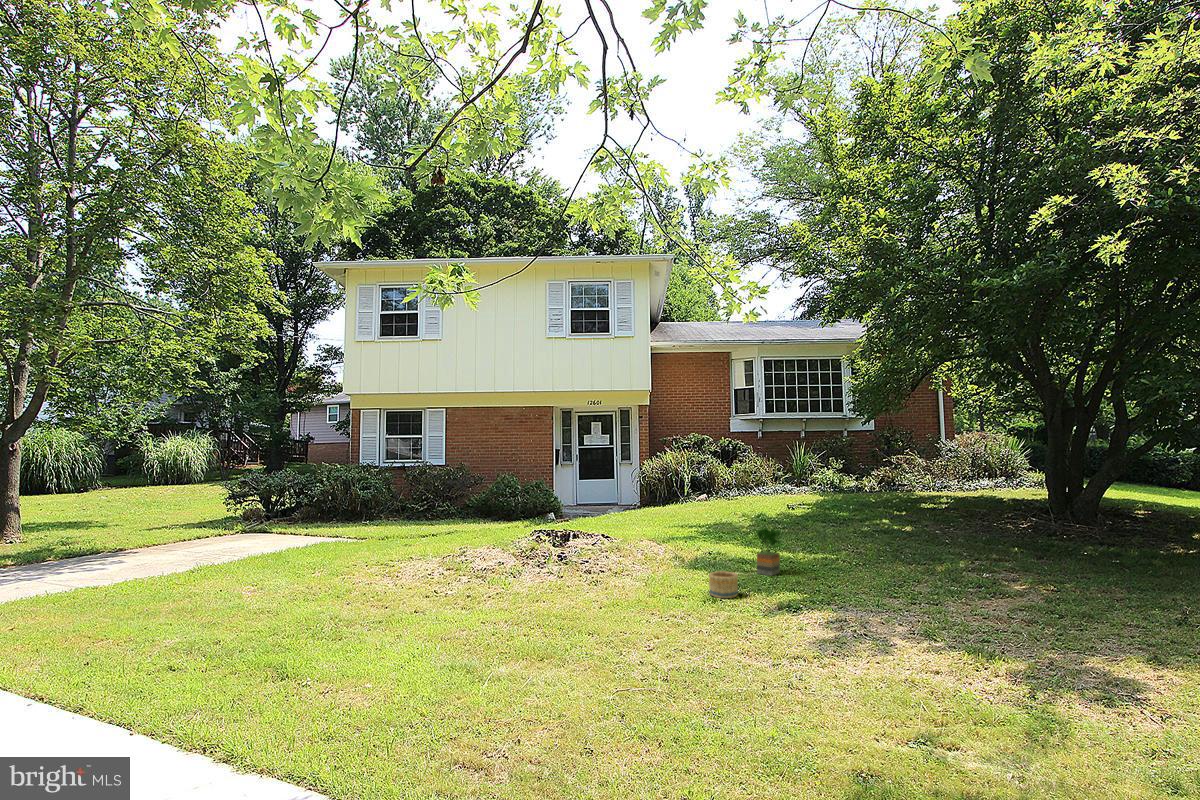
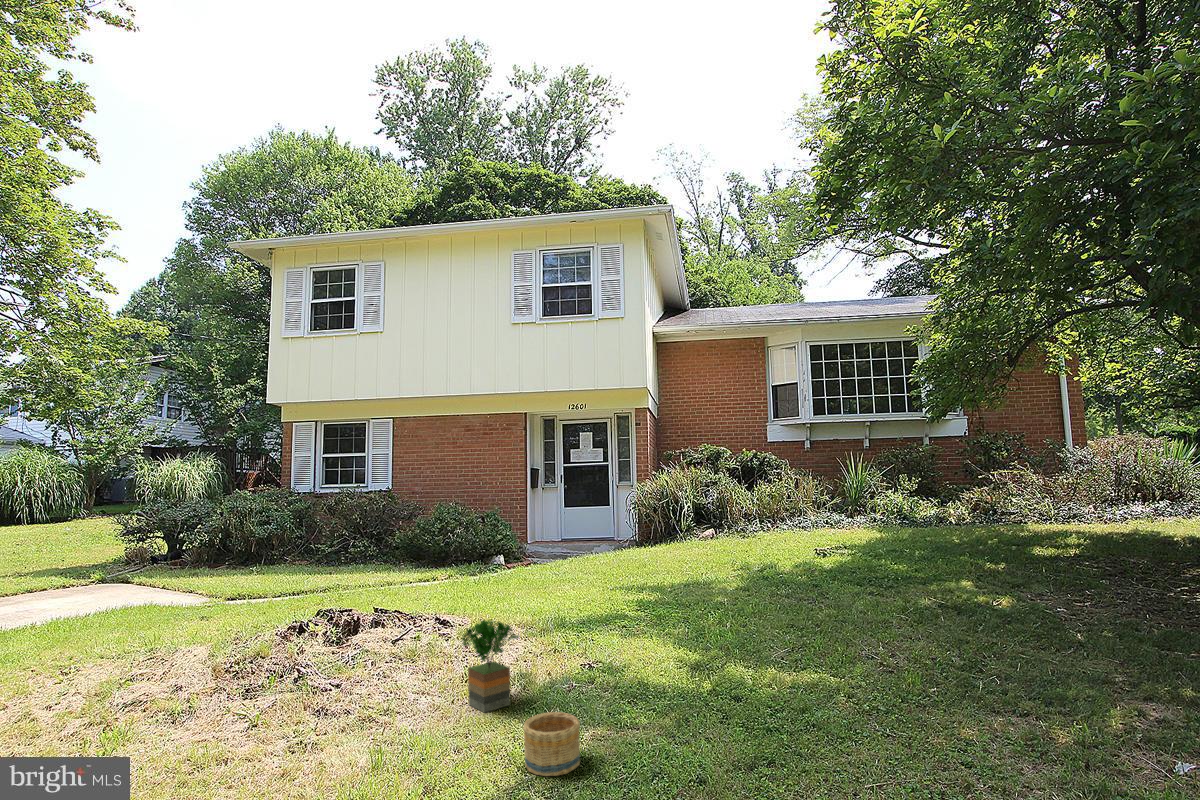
potted tree: present [756,528,784,576] -> present [462,620,519,713]

